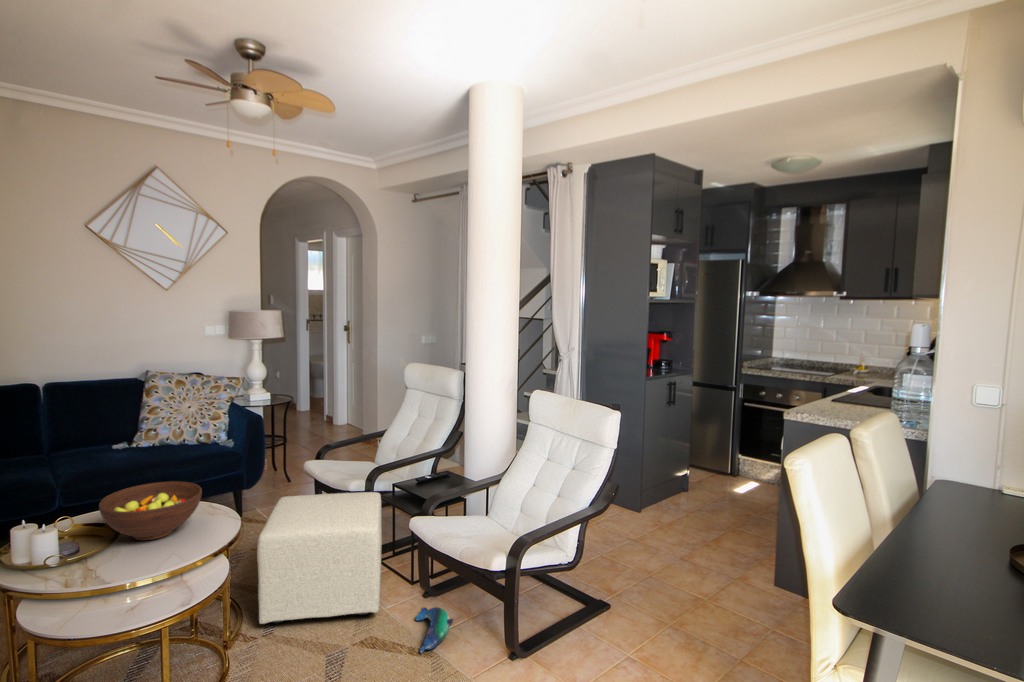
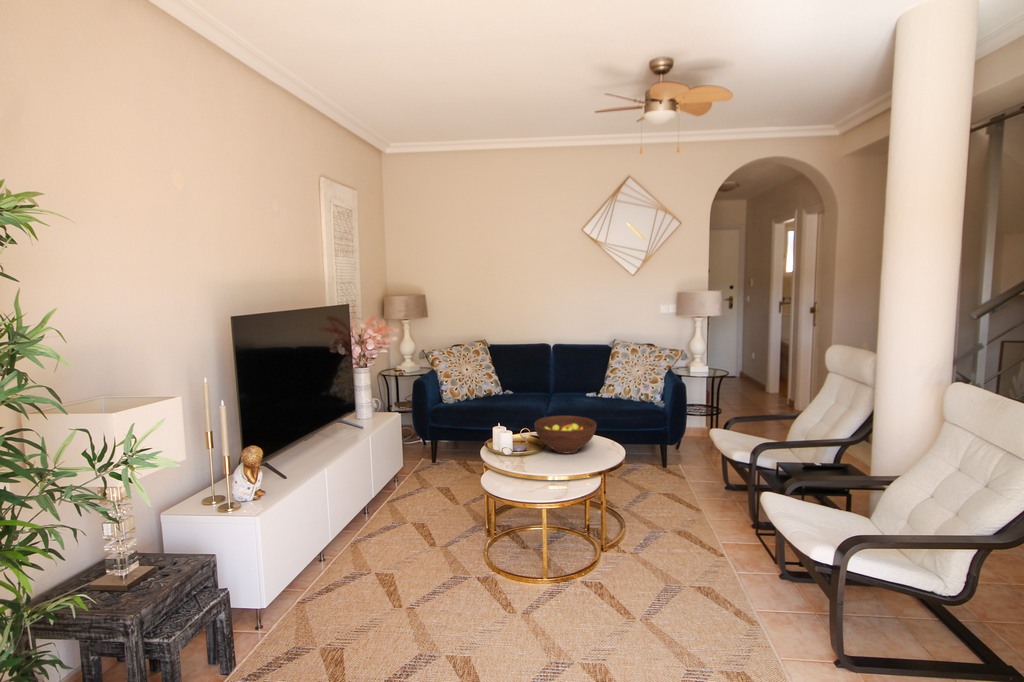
ottoman: present [257,492,382,624] -> none [630,451,757,570]
plush toy: present [415,607,453,653] -> none [743,583,787,619]

